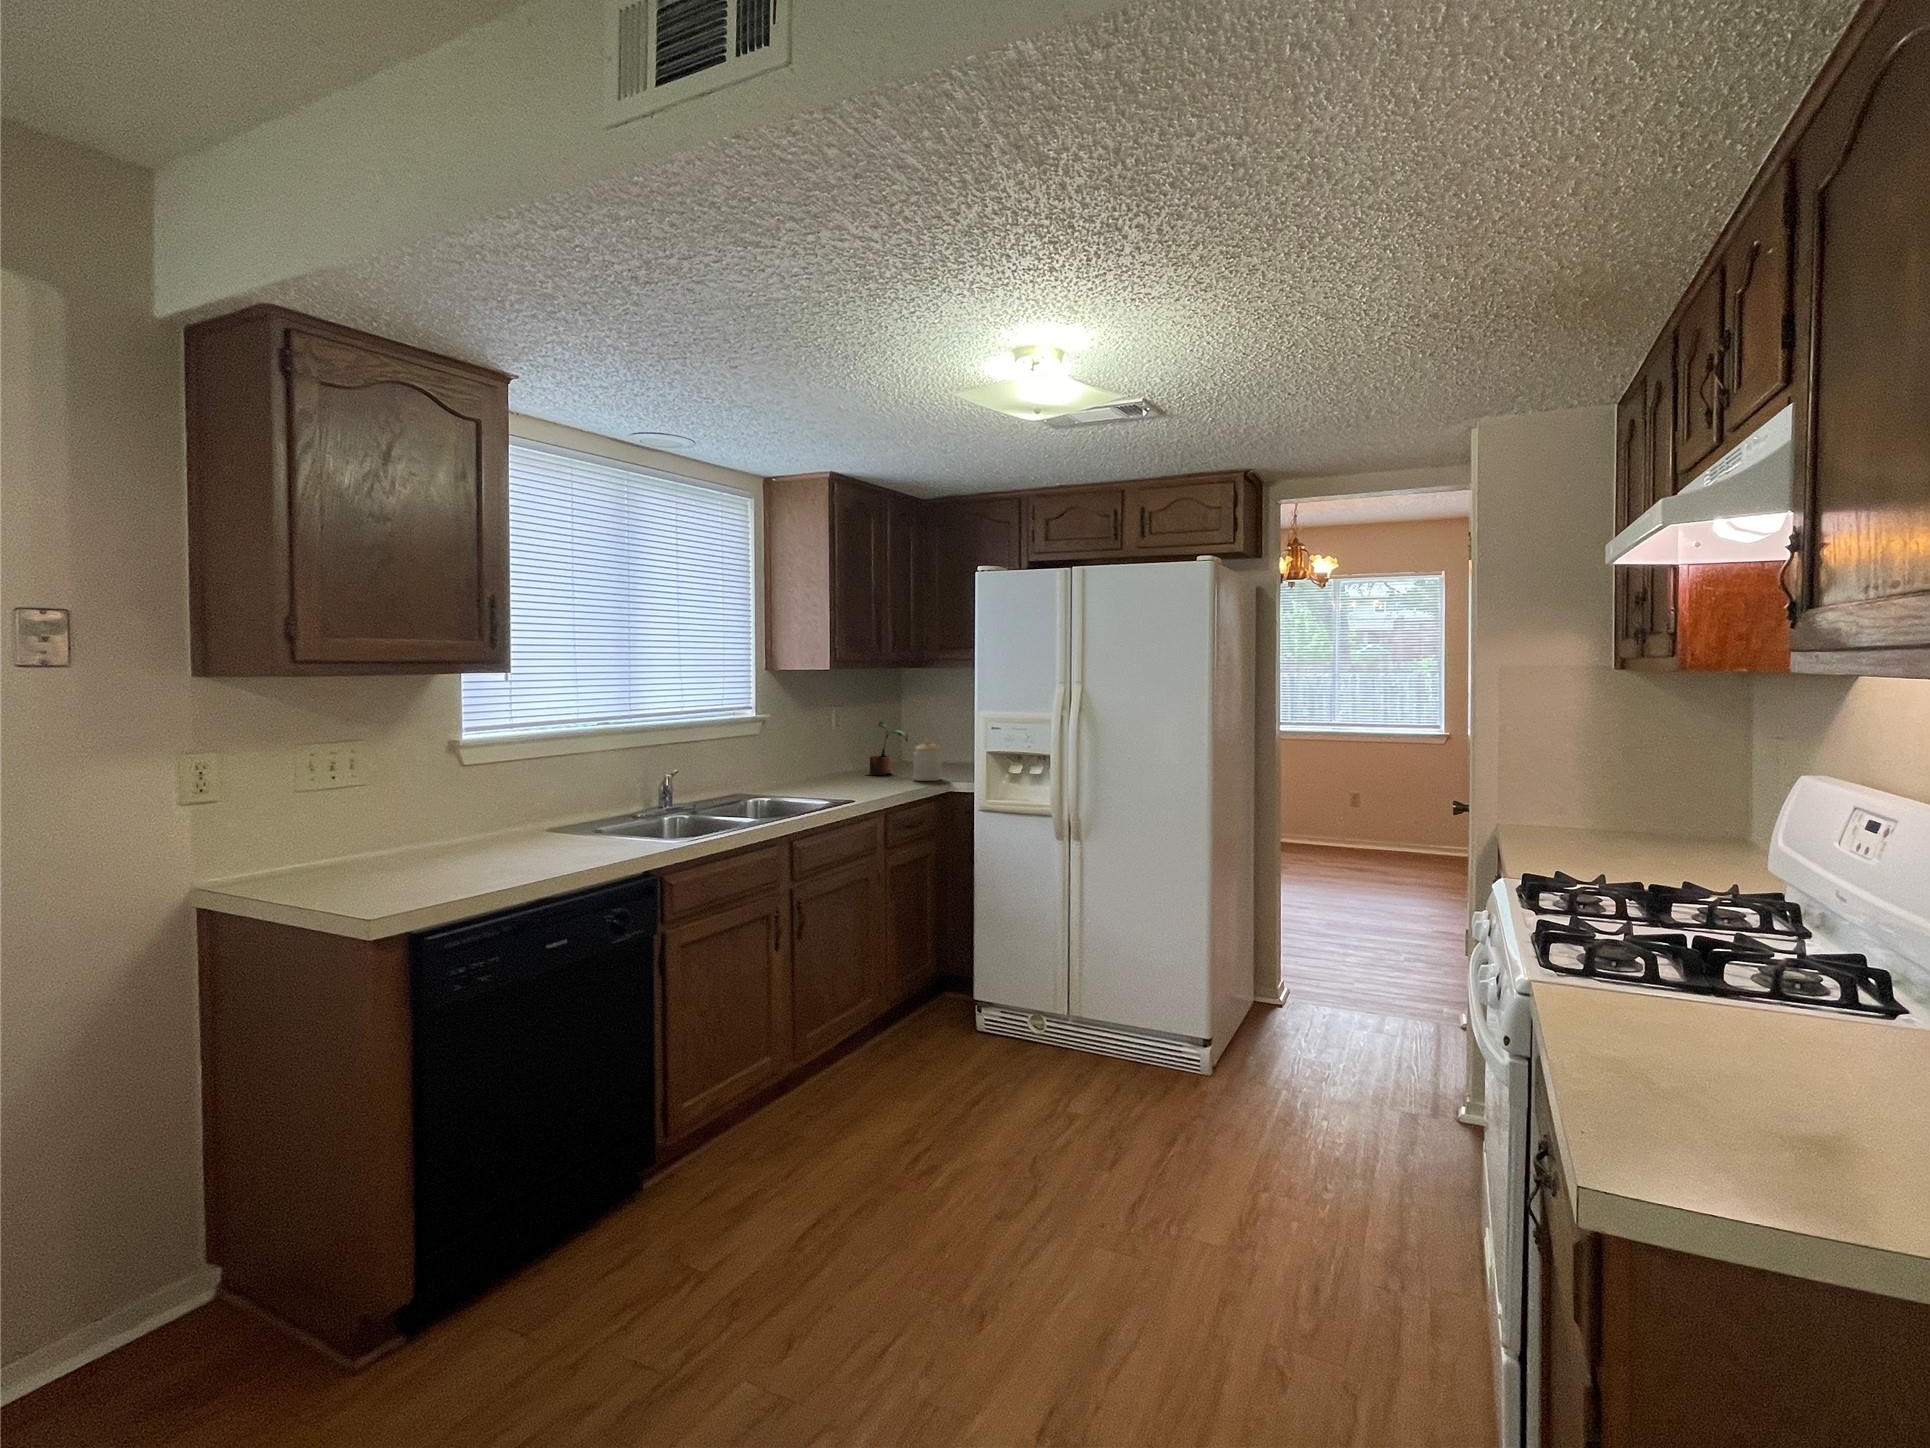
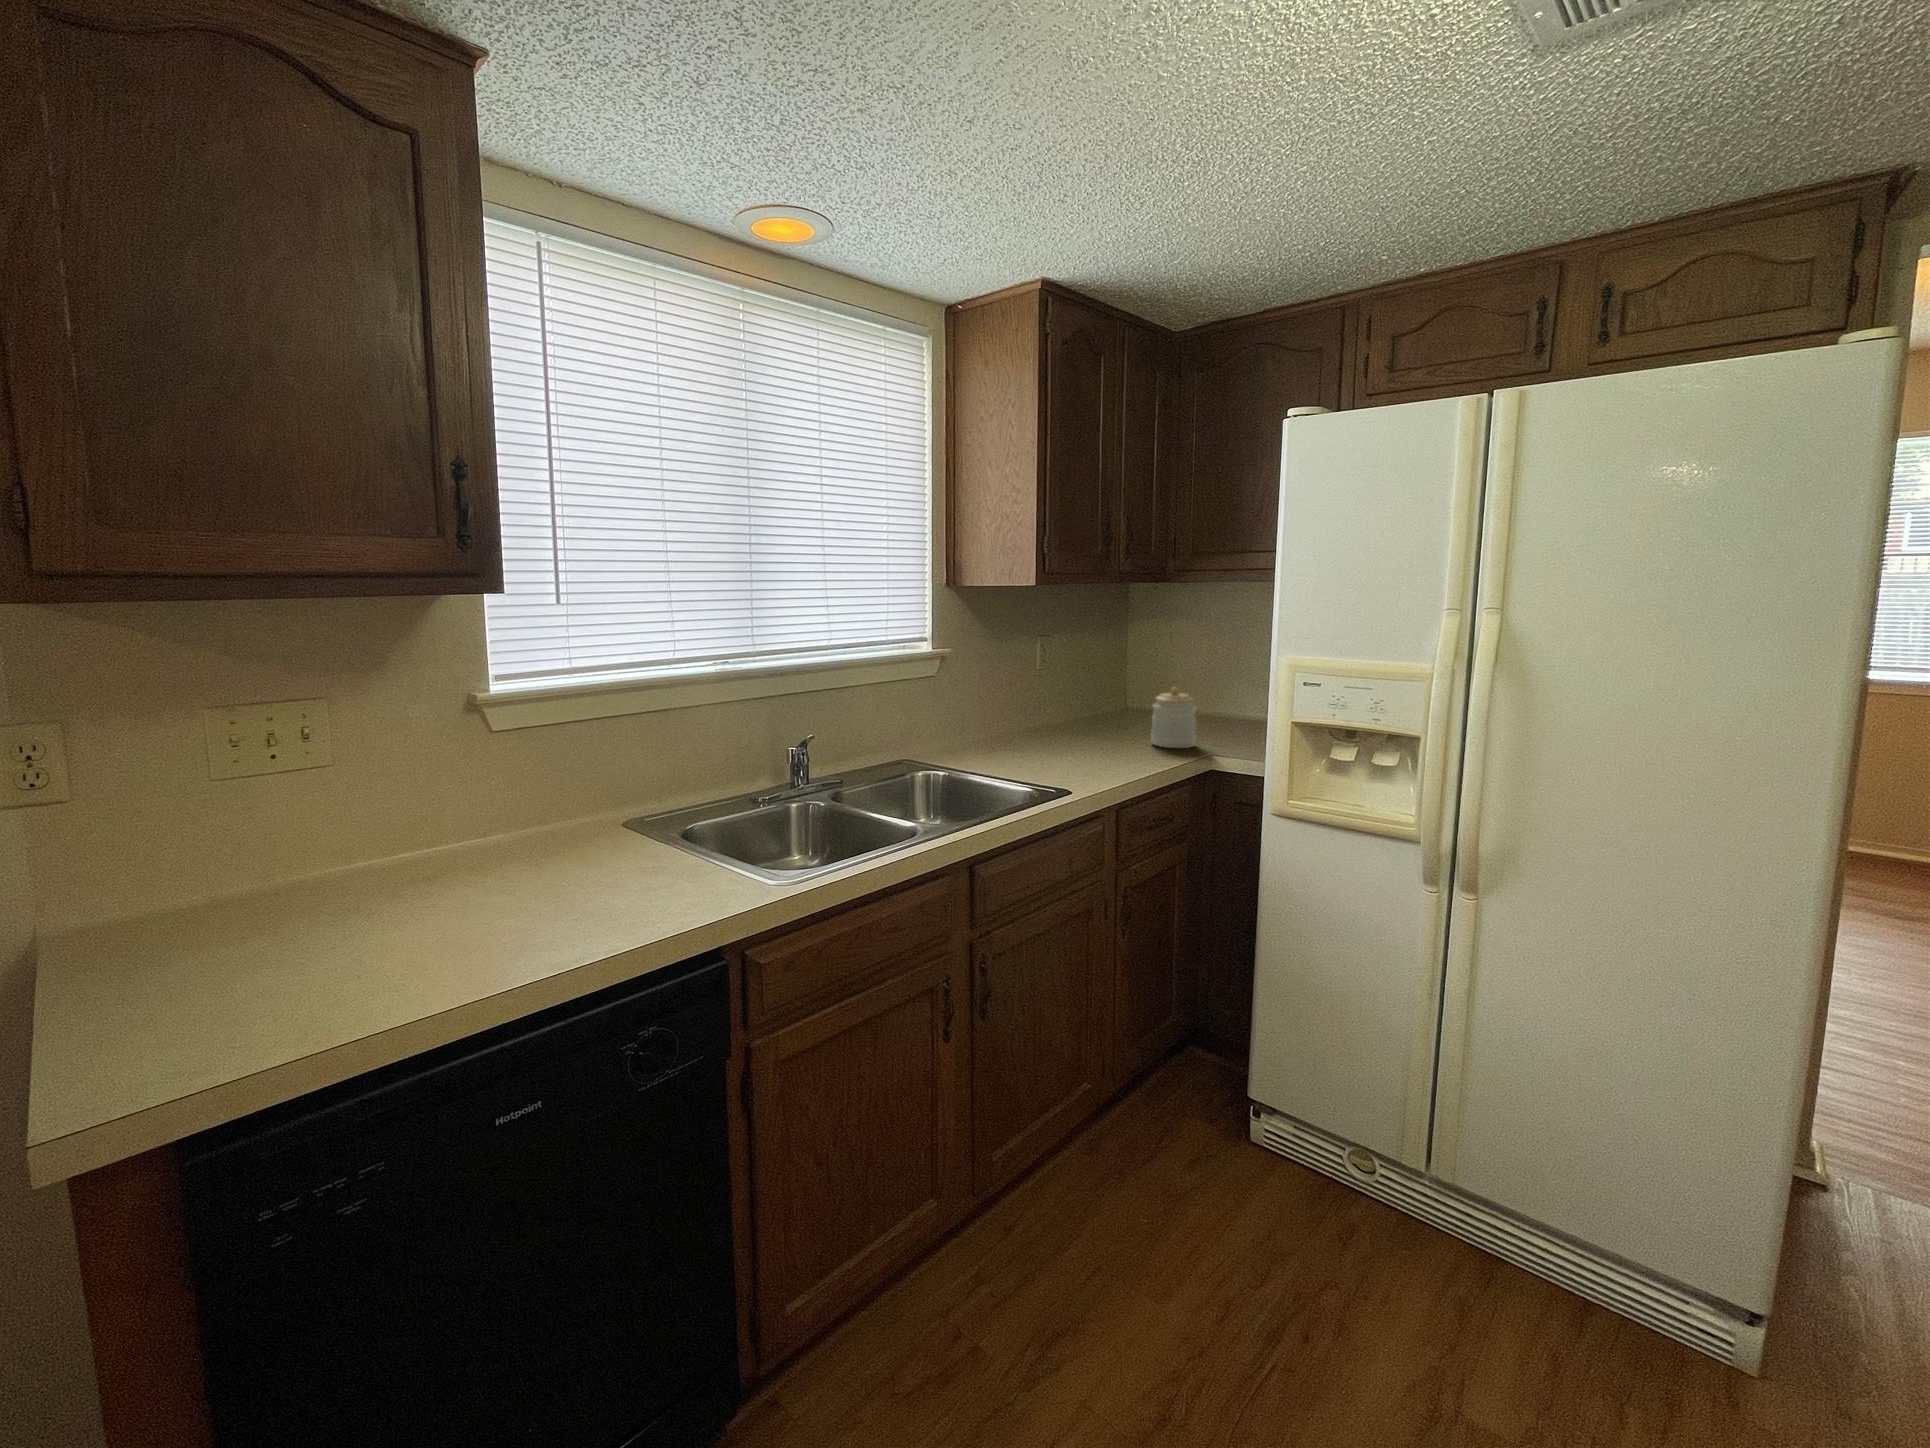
potted plant: present [865,722,908,775] -> none [1078,656,1142,729]

